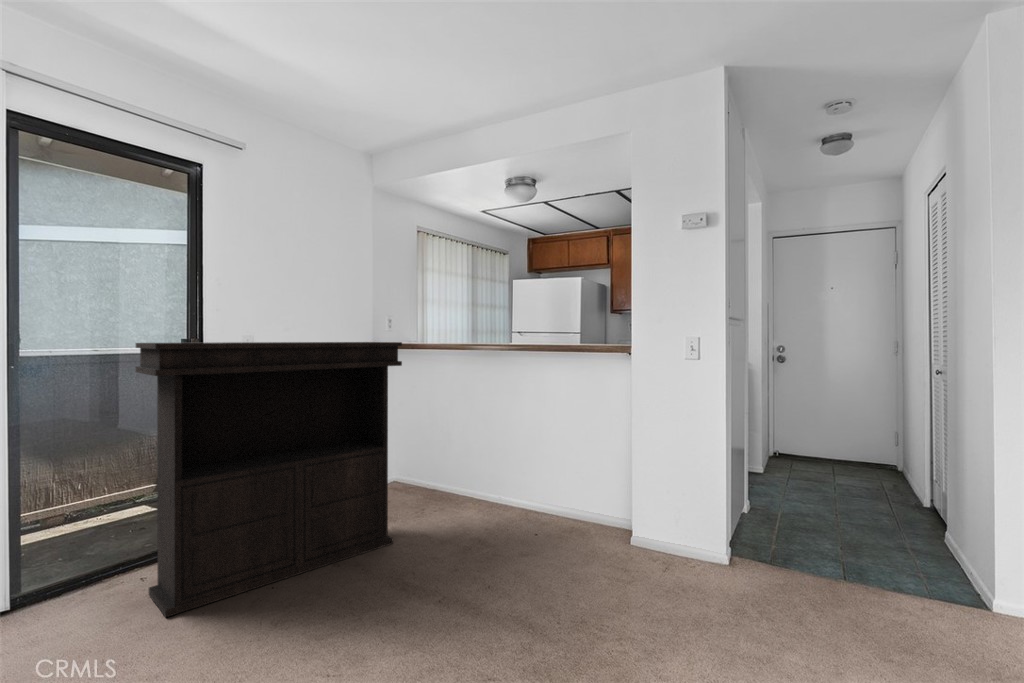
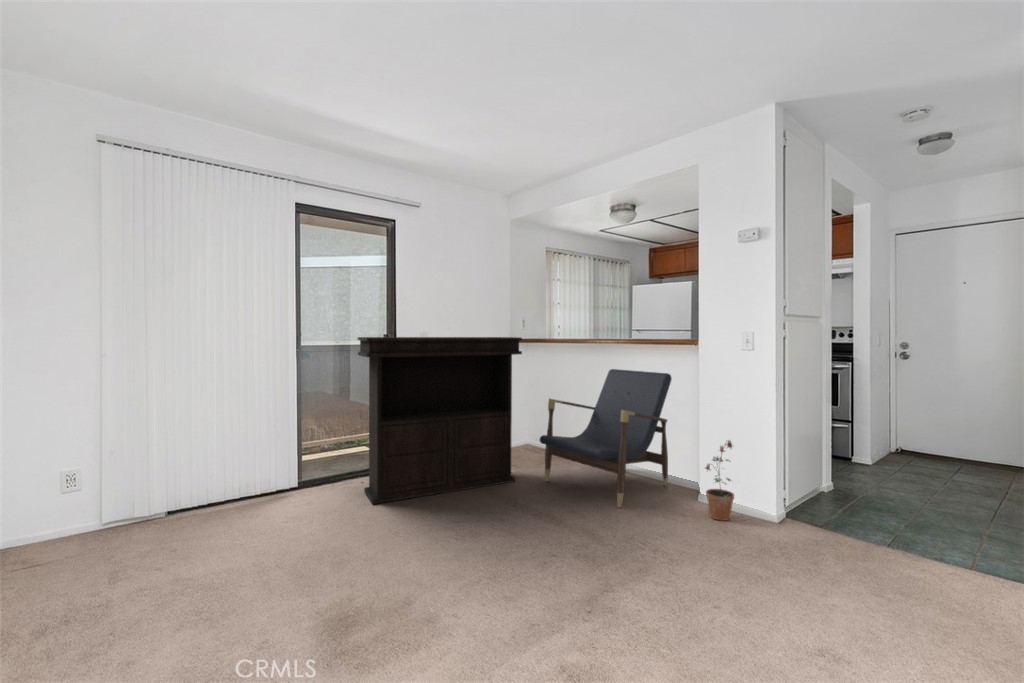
lounge chair: none [429,382,592,568] -> present [540,369,672,508]
potted plant: none [648,467,685,570] -> present [706,441,734,521]

